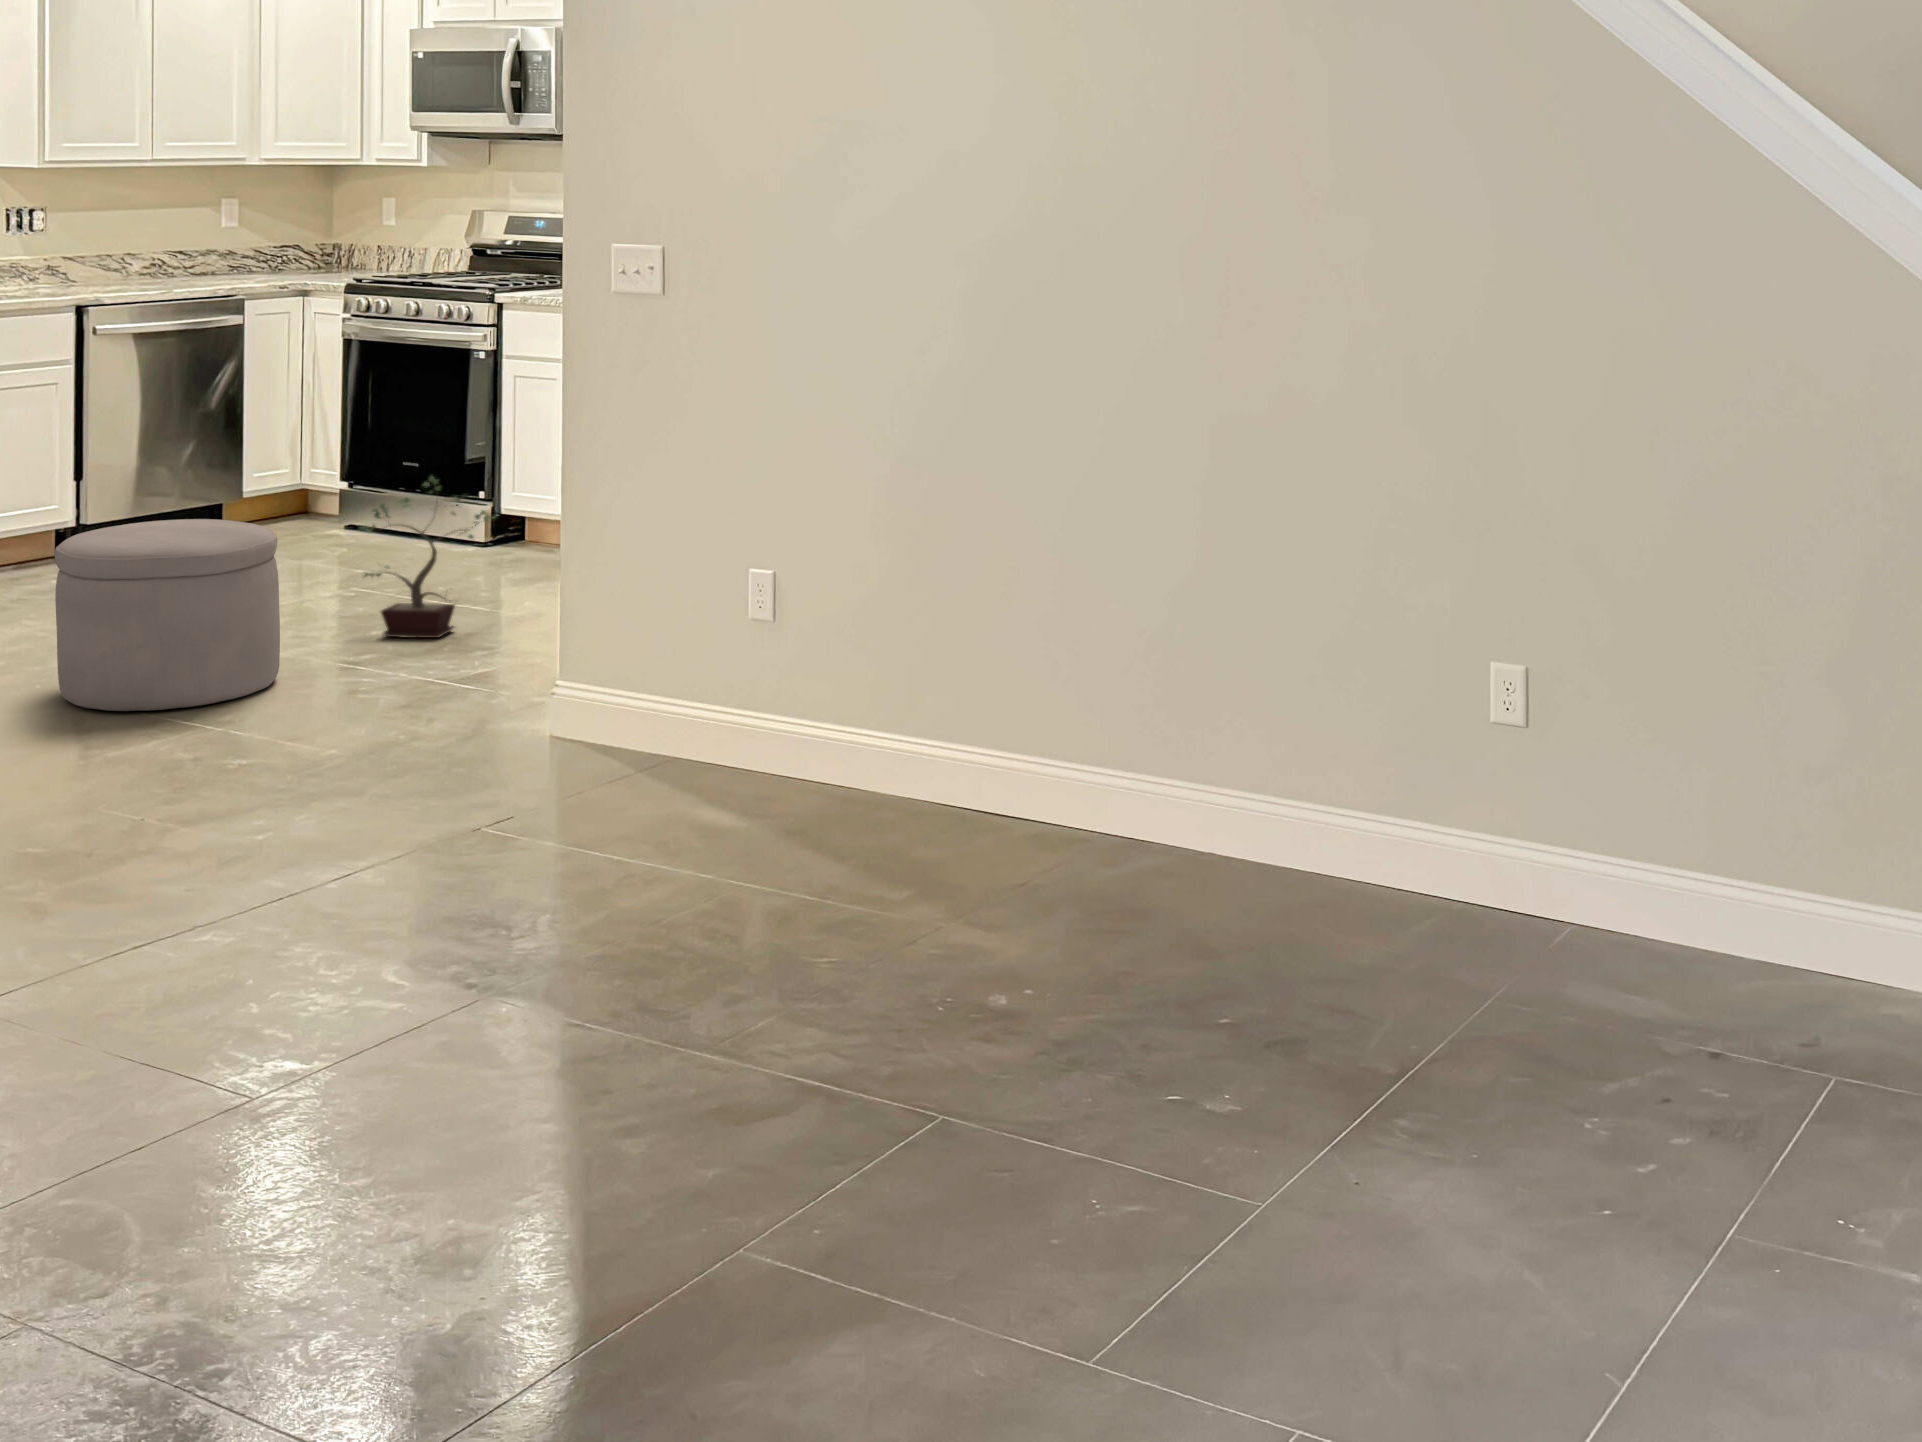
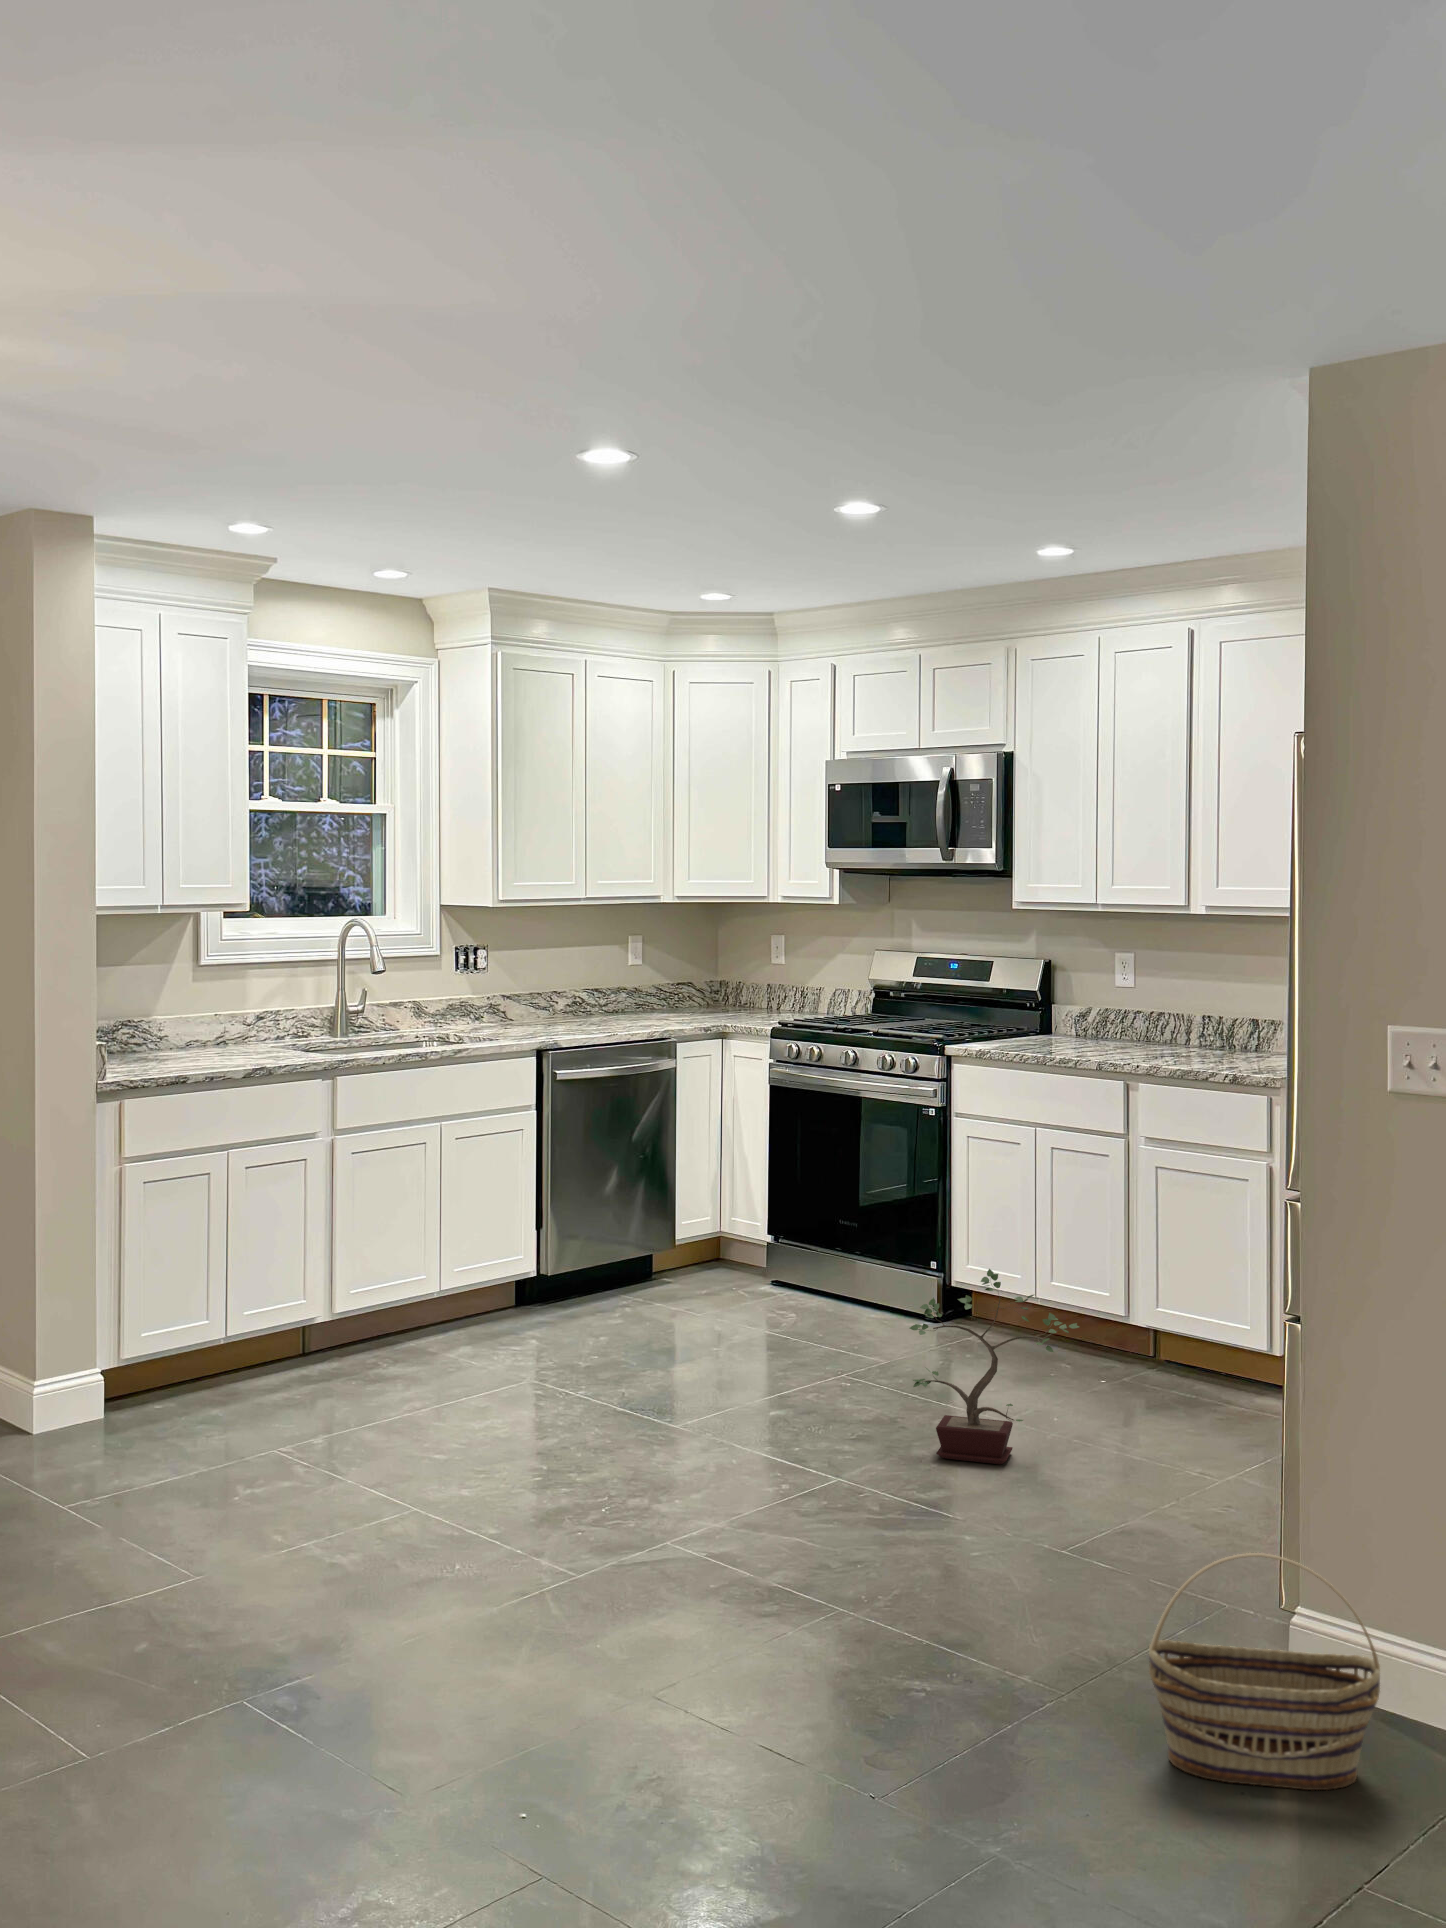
ottoman: present [55,519,280,711] -> none [647,1323,879,1569]
basket: none [367,630,536,794] -> present [1149,1553,1380,1790]

